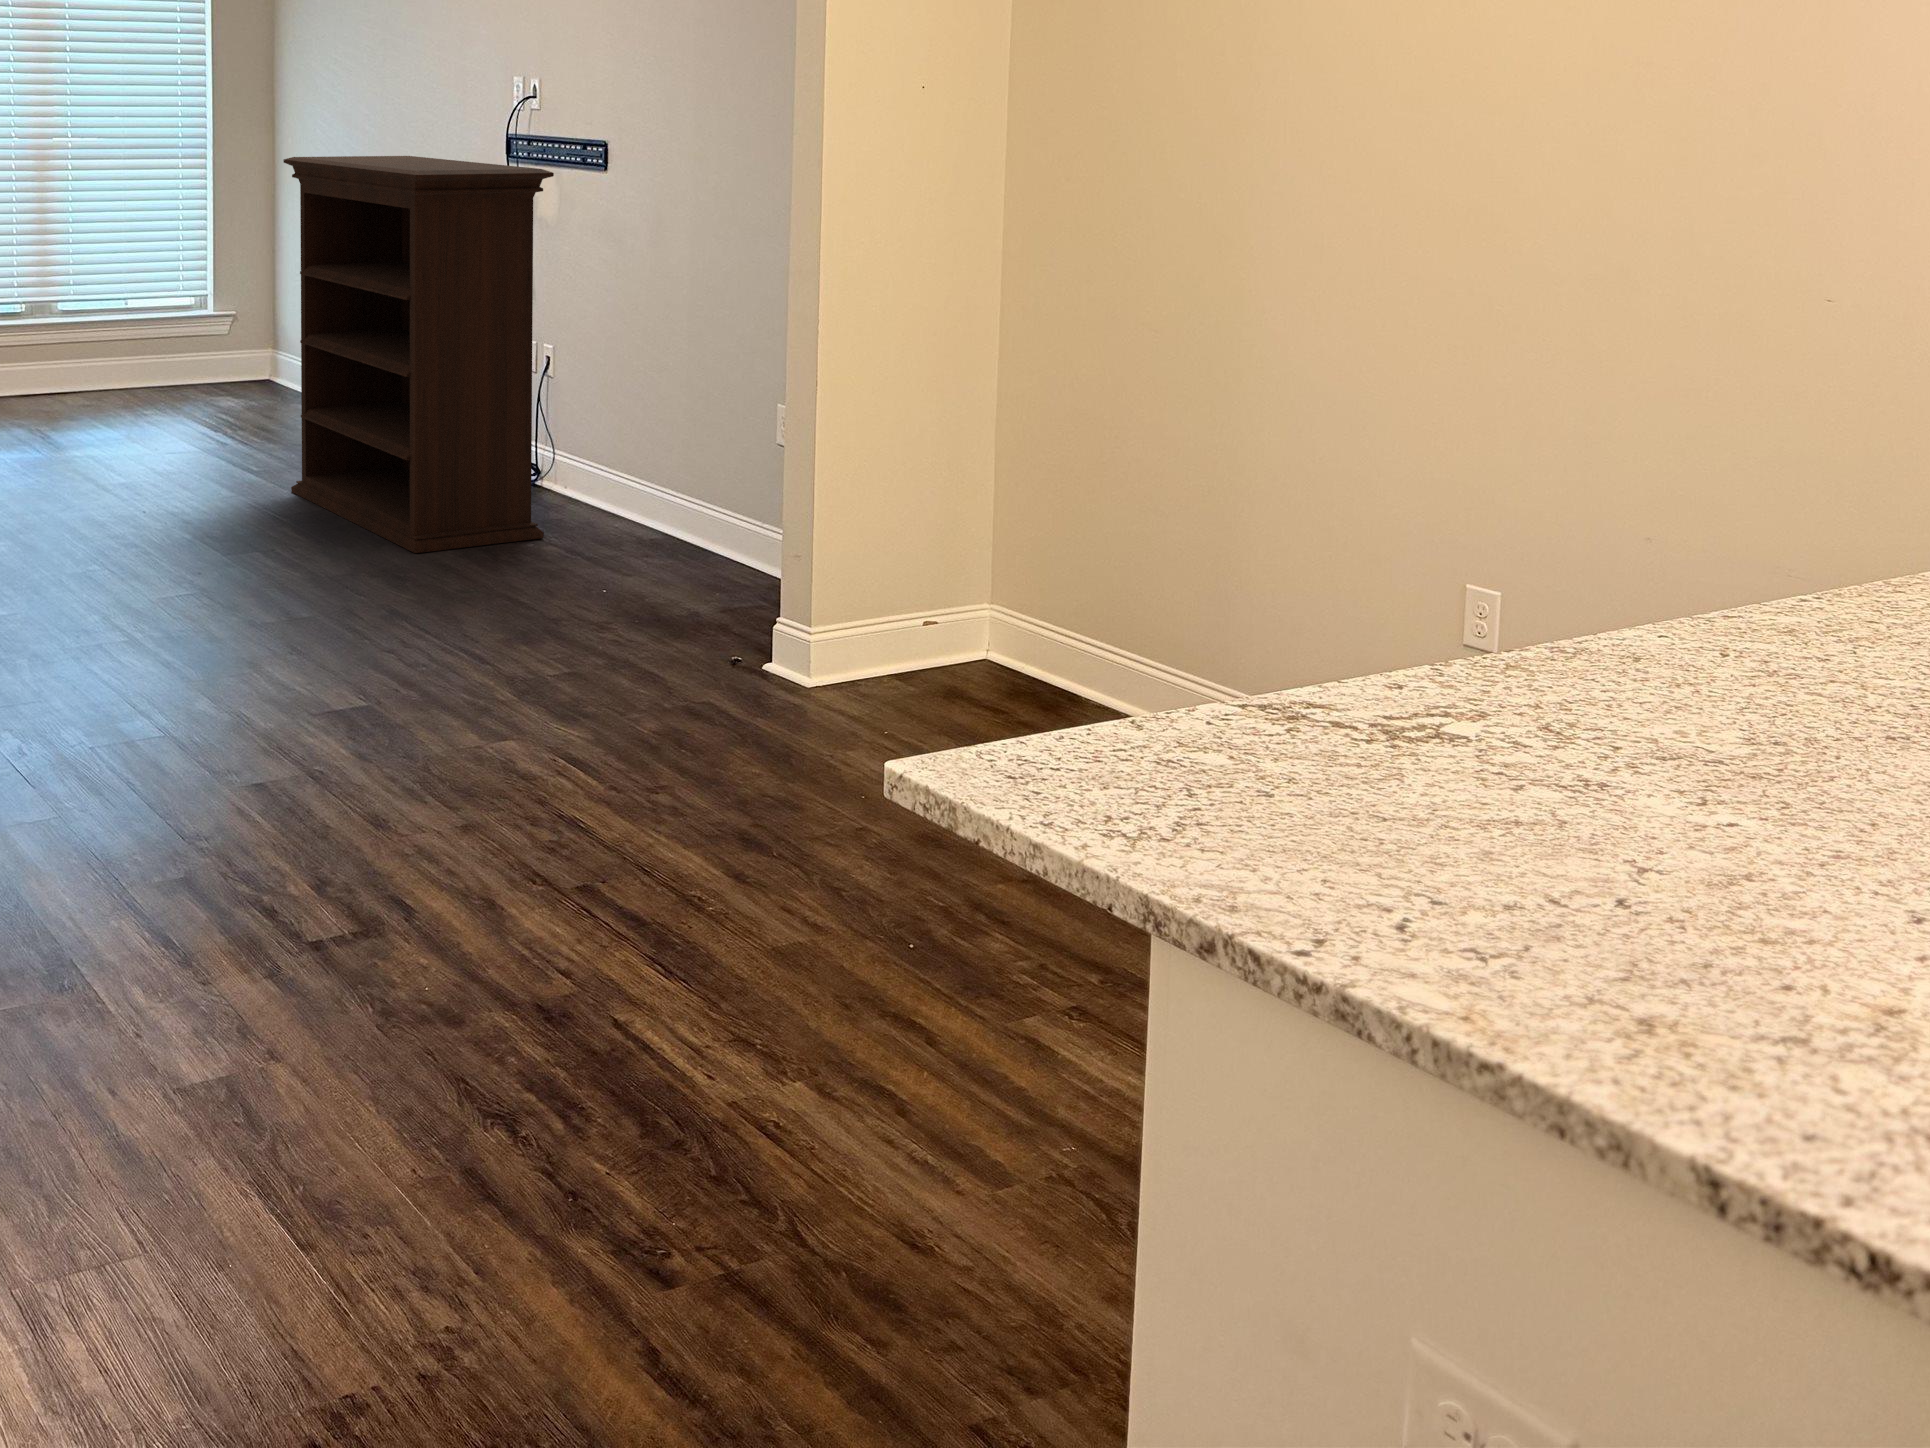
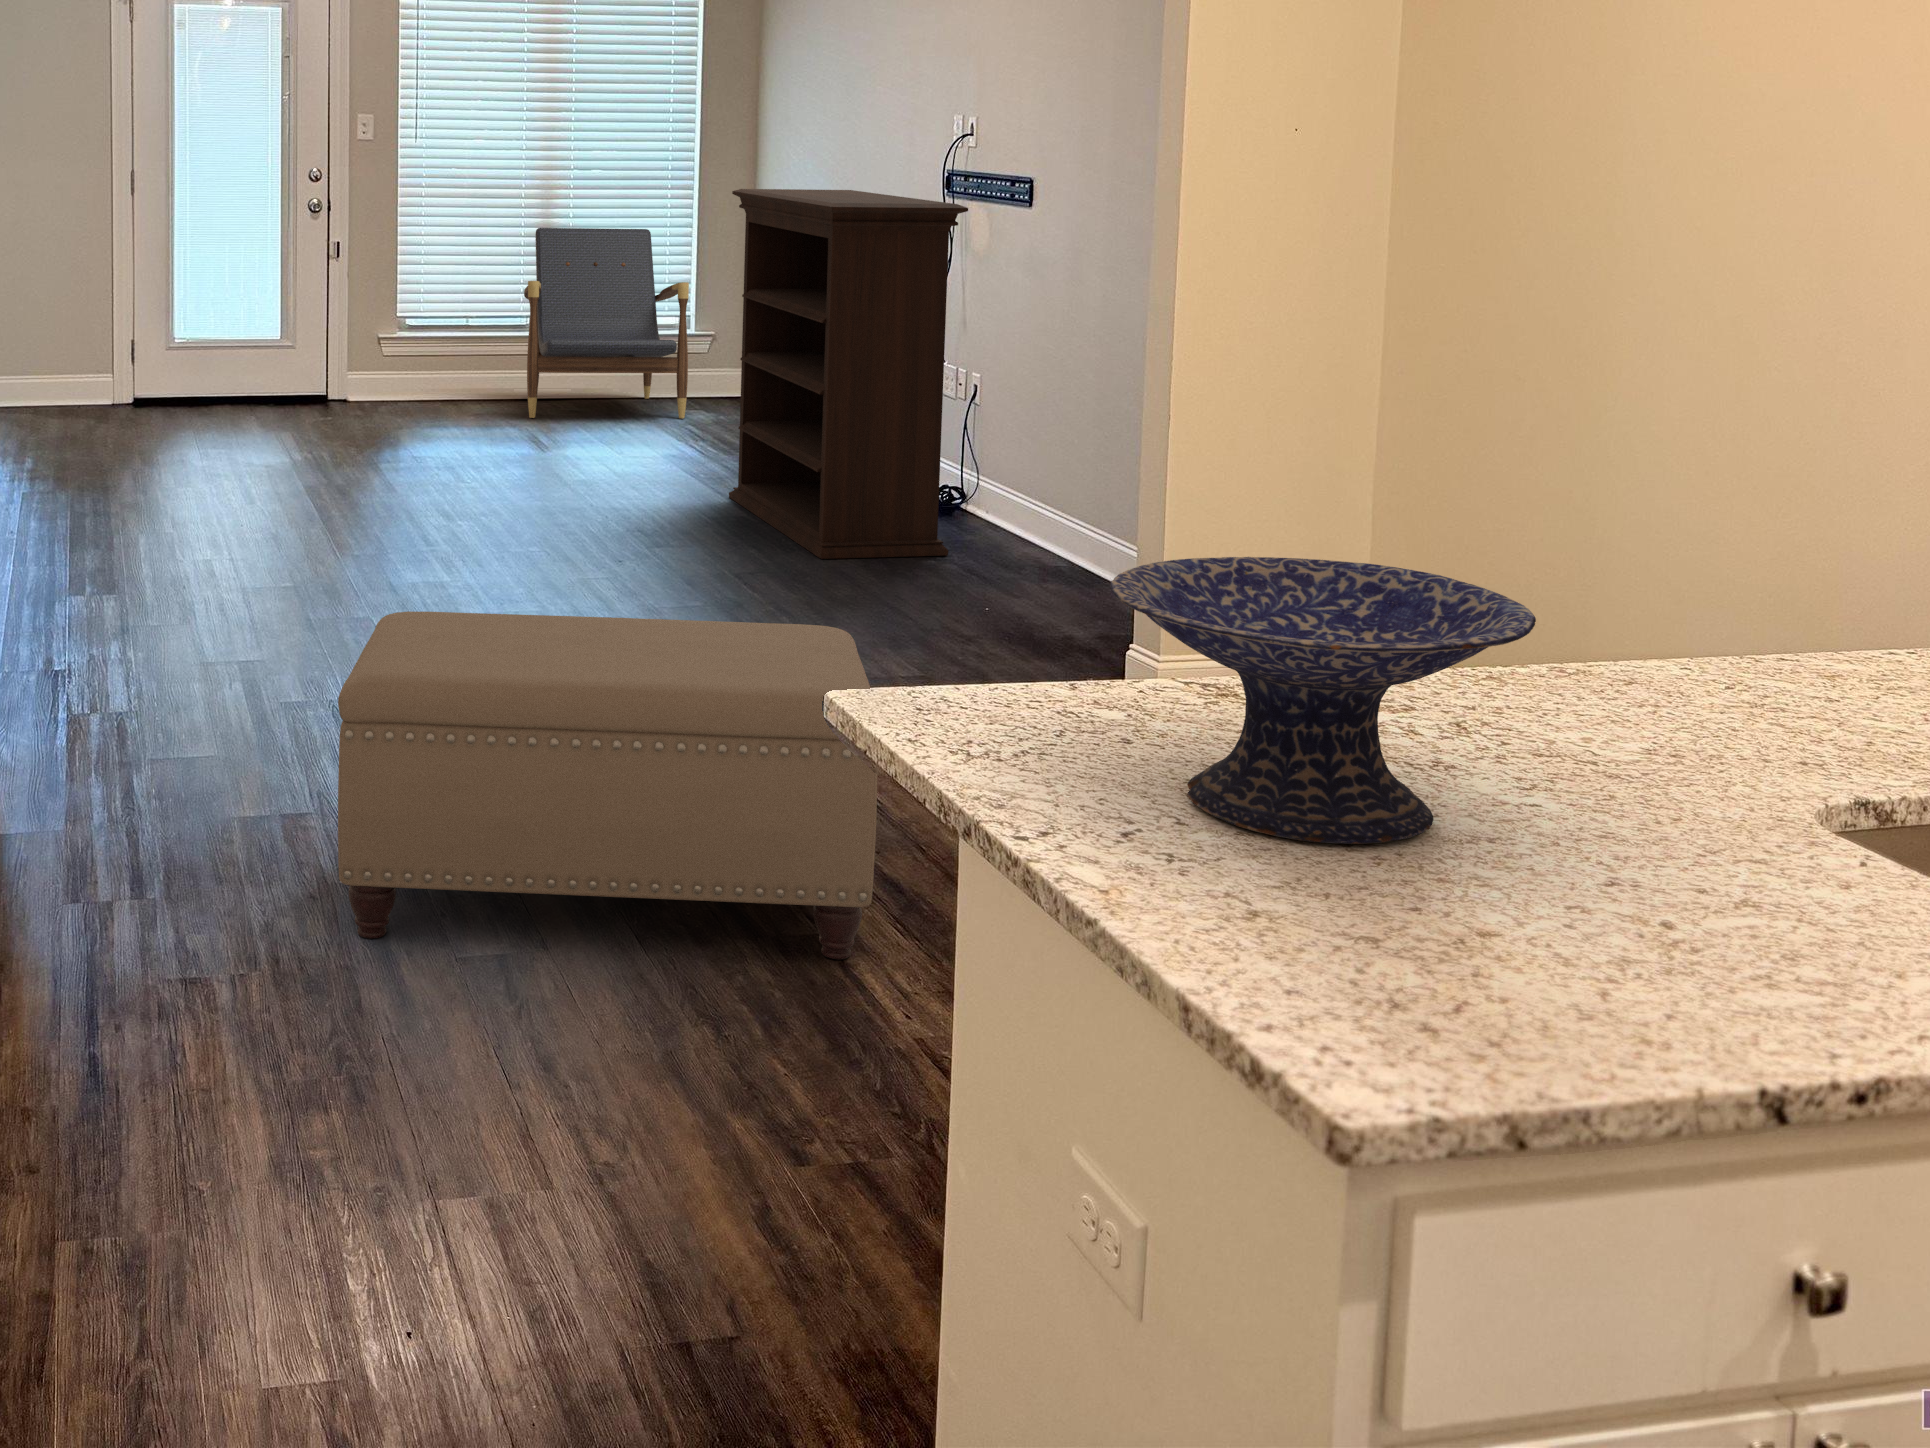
lounge chair: none [28,202,213,417] -> present [524,228,689,418]
decorative bowl: none [1299,573,1800,912] -> present [1110,557,1536,844]
ottoman: none [12,643,649,1081] -> present [338,611,877,959]

